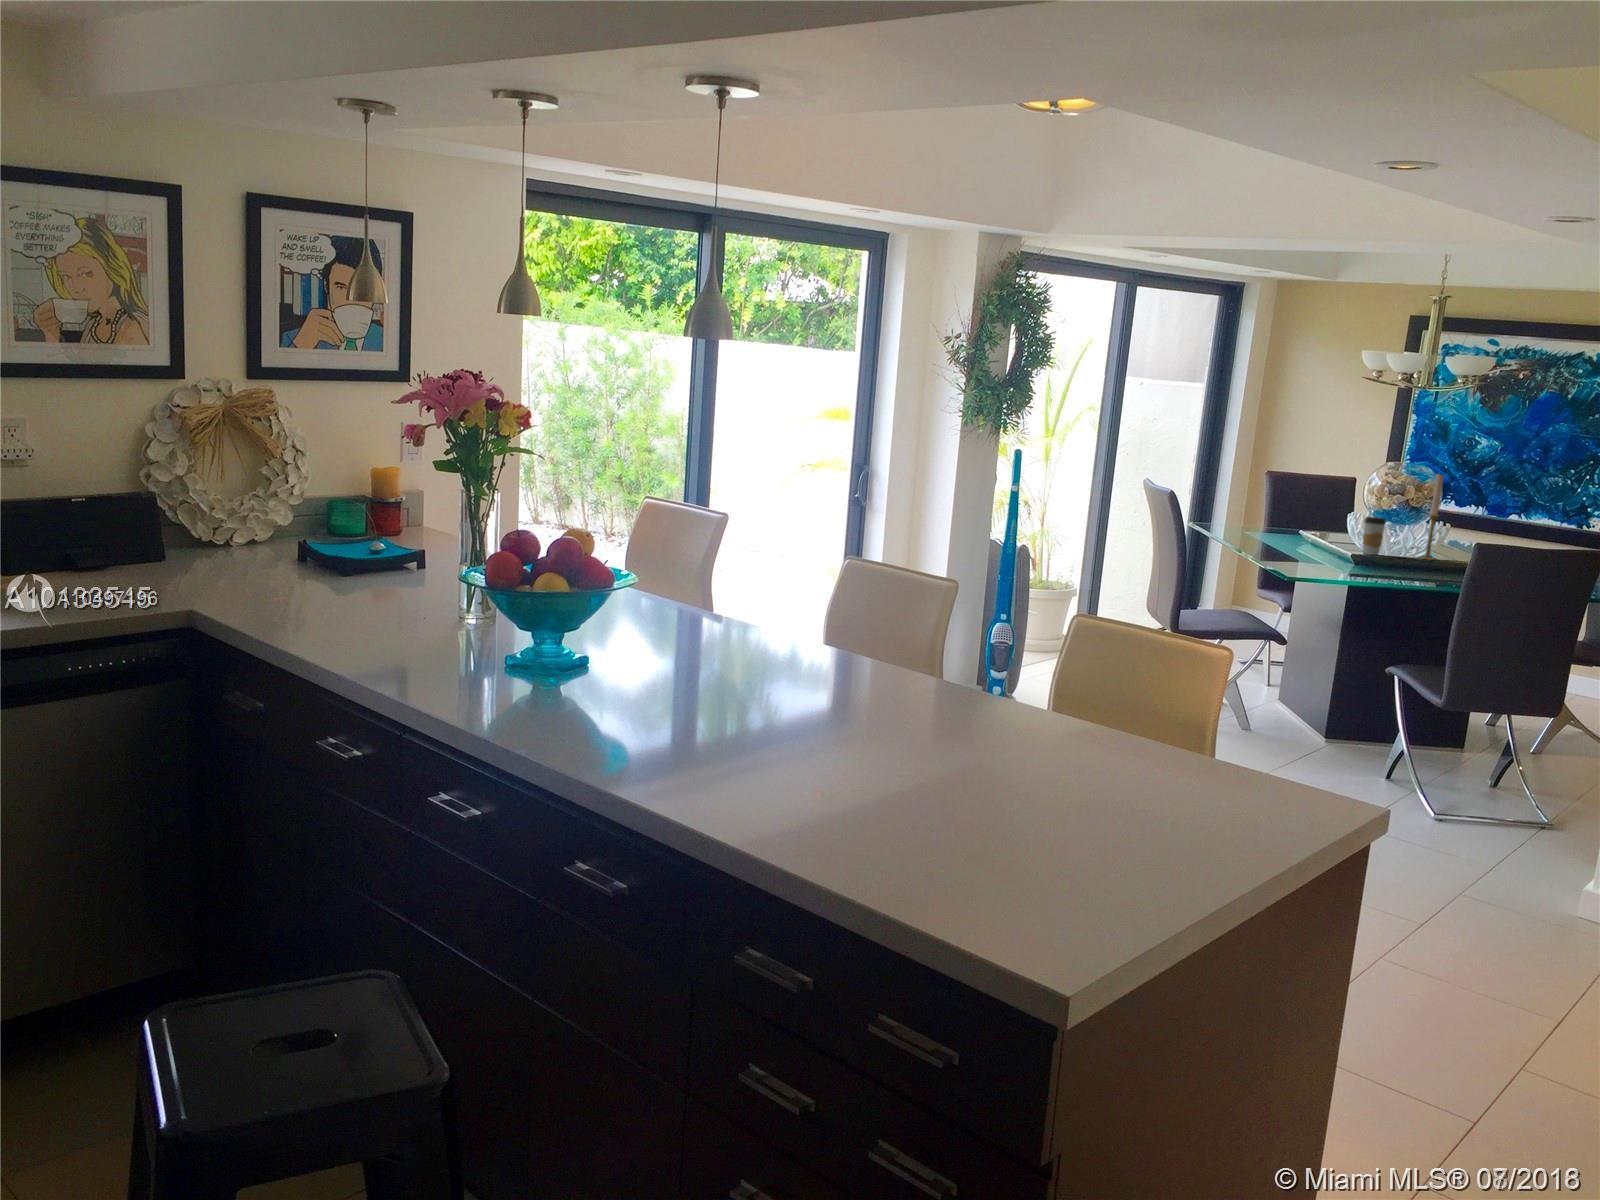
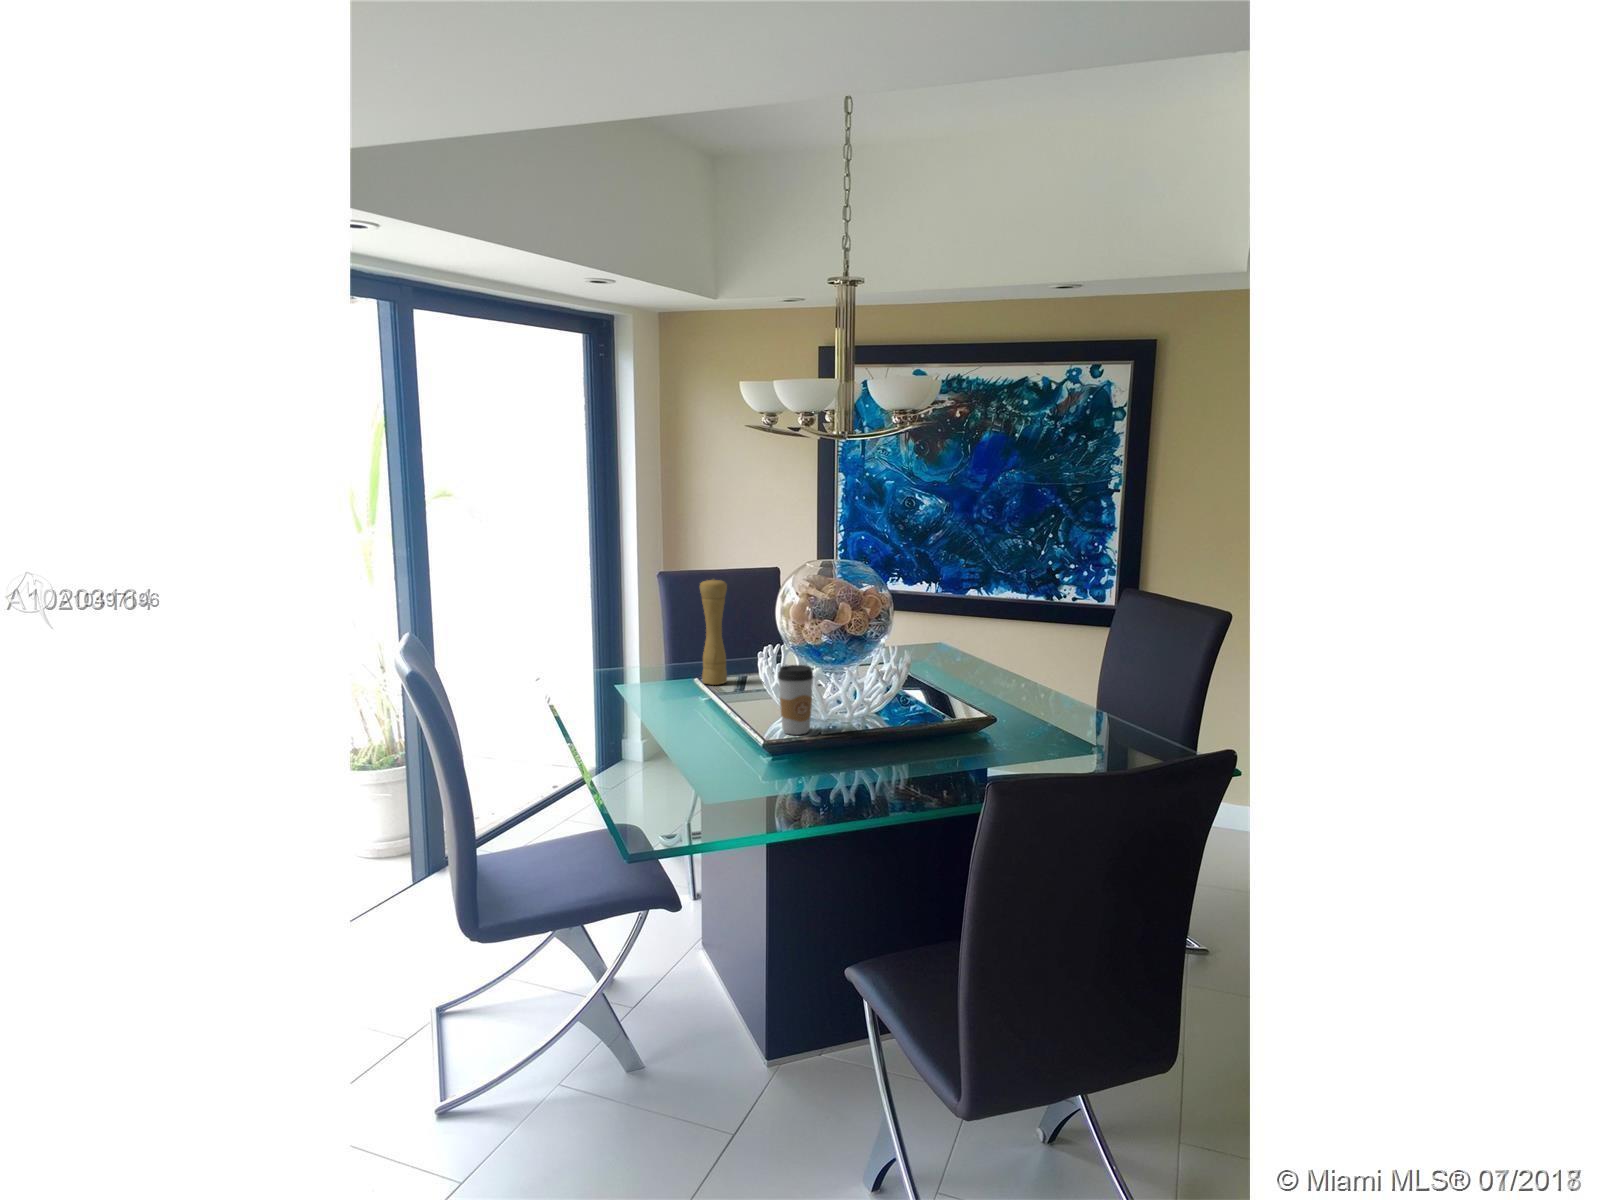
pepper mill: none [1303,471,1329,538] -> present [700,578,727,685]
candlestick: present [1422,474,1443,560] -> none [874,578,899,727]

